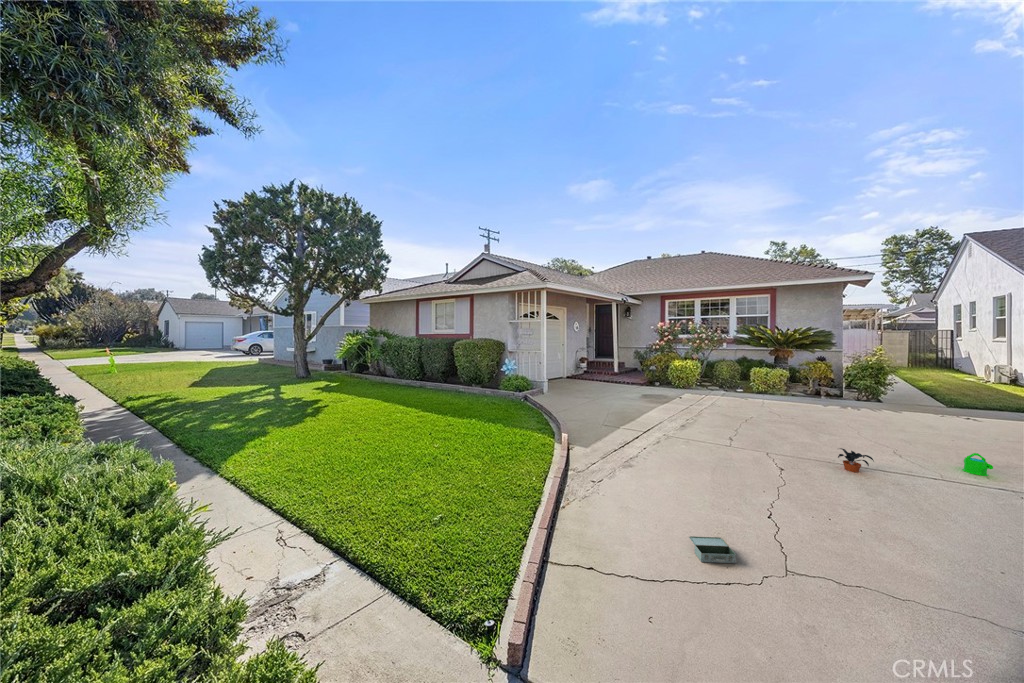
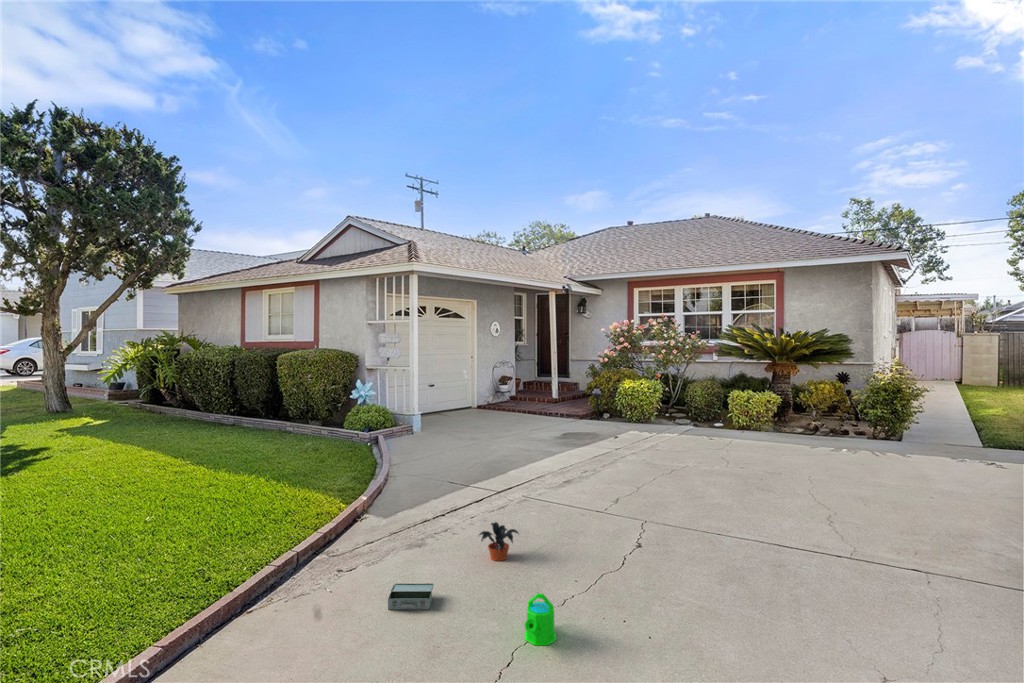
potted plant: present [838,448,874,472] -> present [480,522,518,561]
watering can: present [962,453,993,476] -> present [525,593,557,645]

